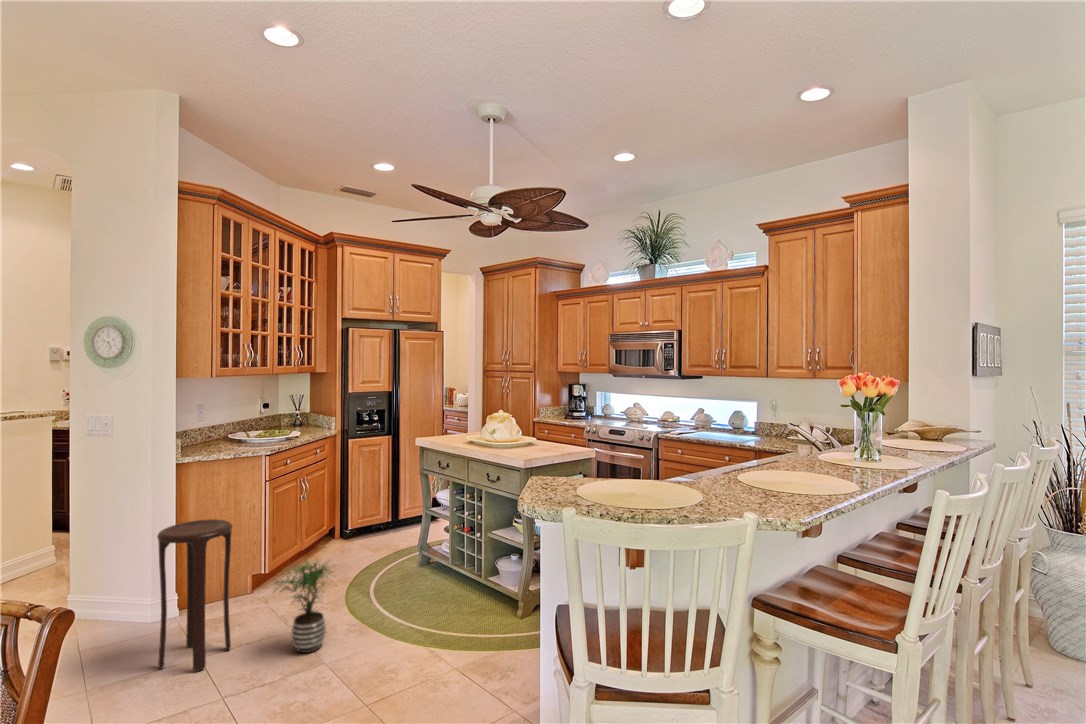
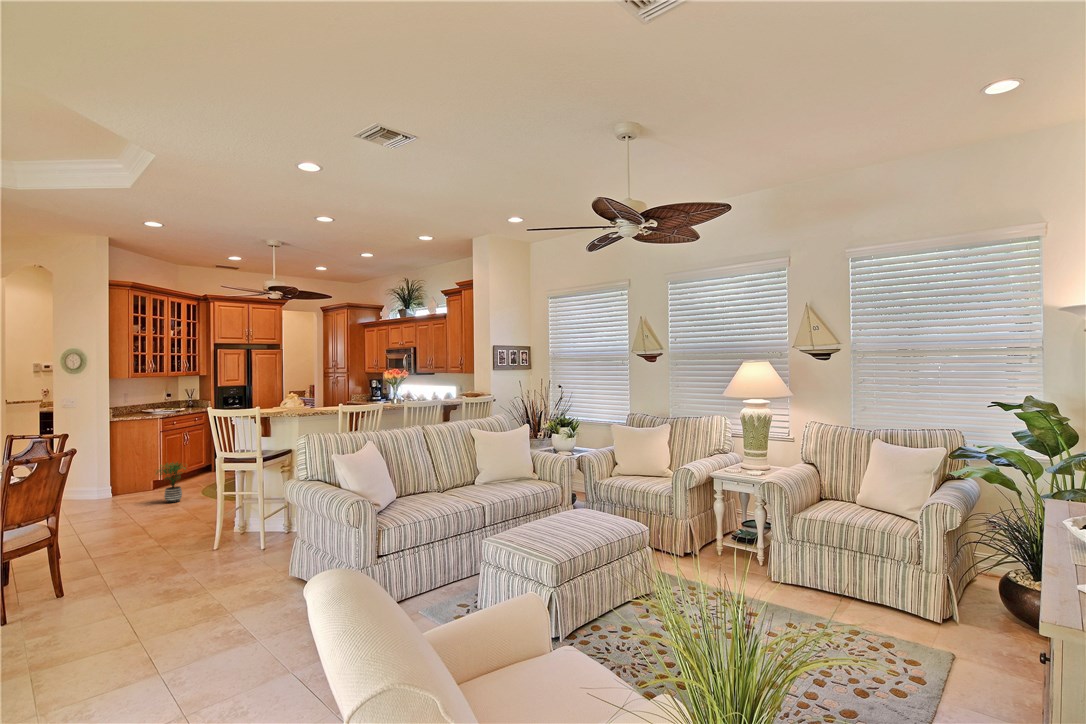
stool: present [157,519,232,671] -> none [98,444,135,508]

